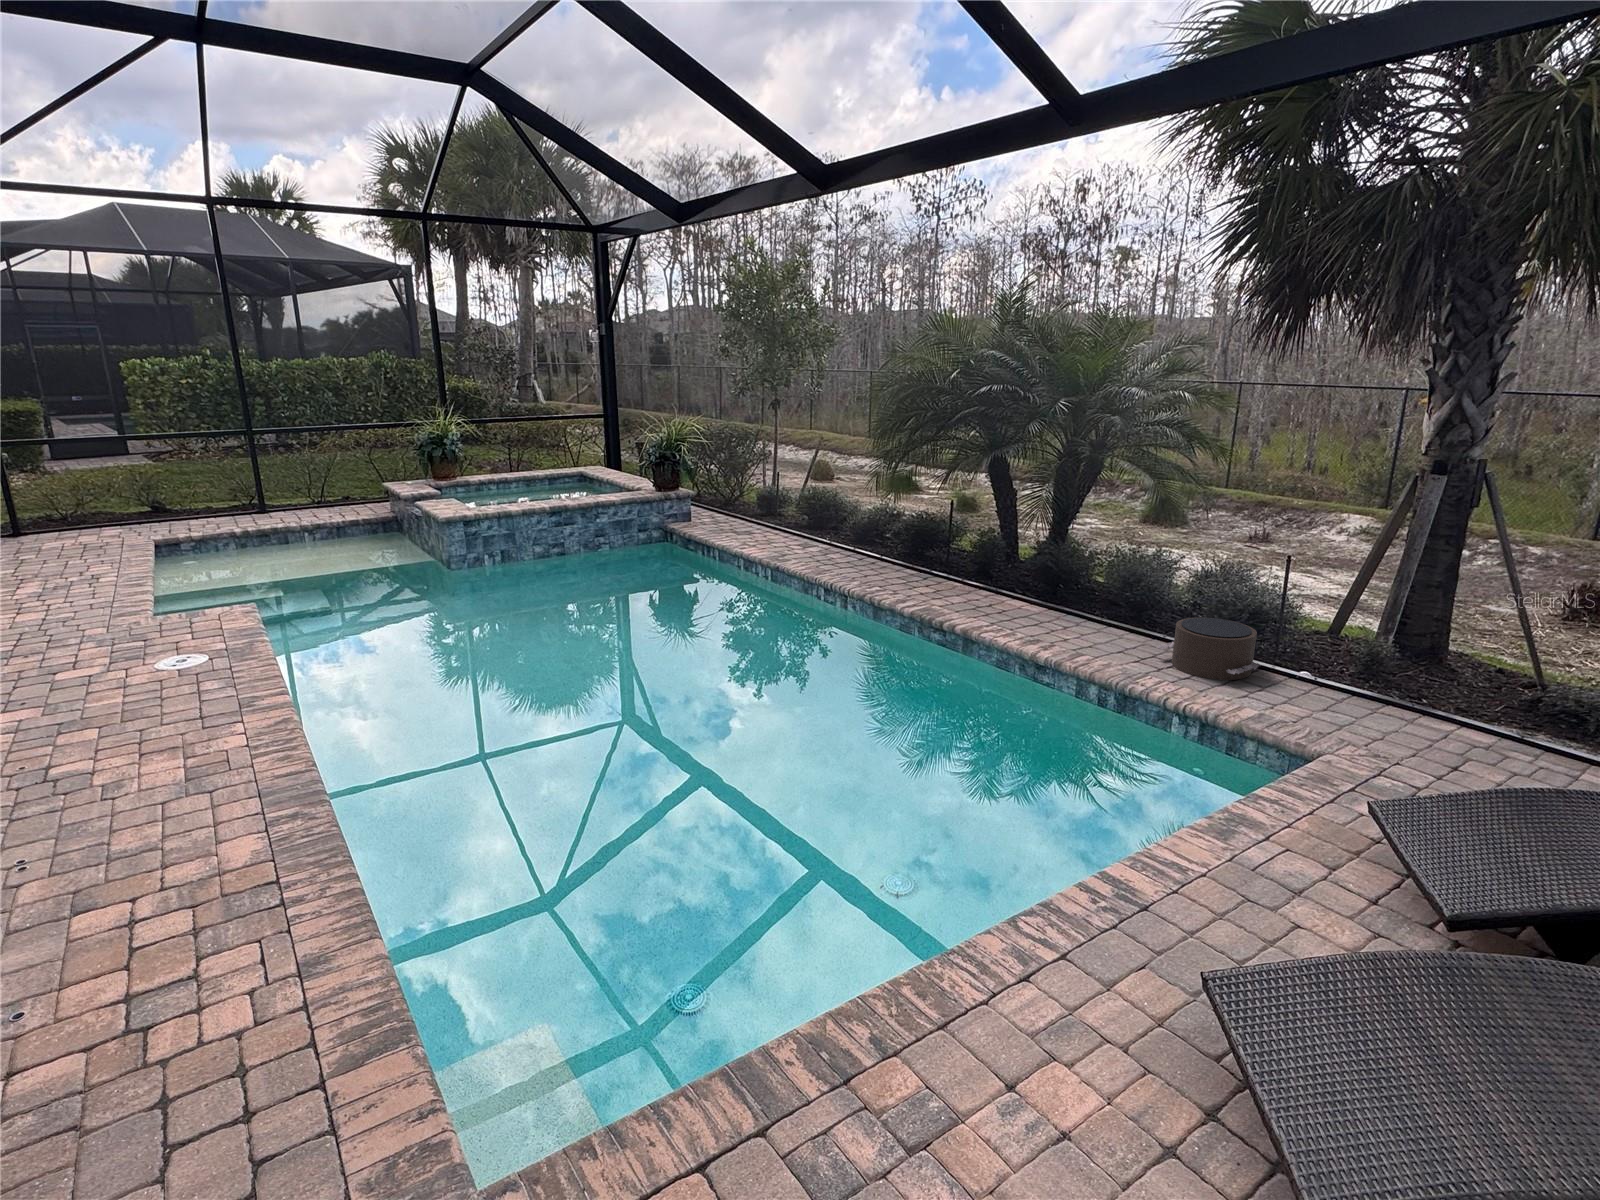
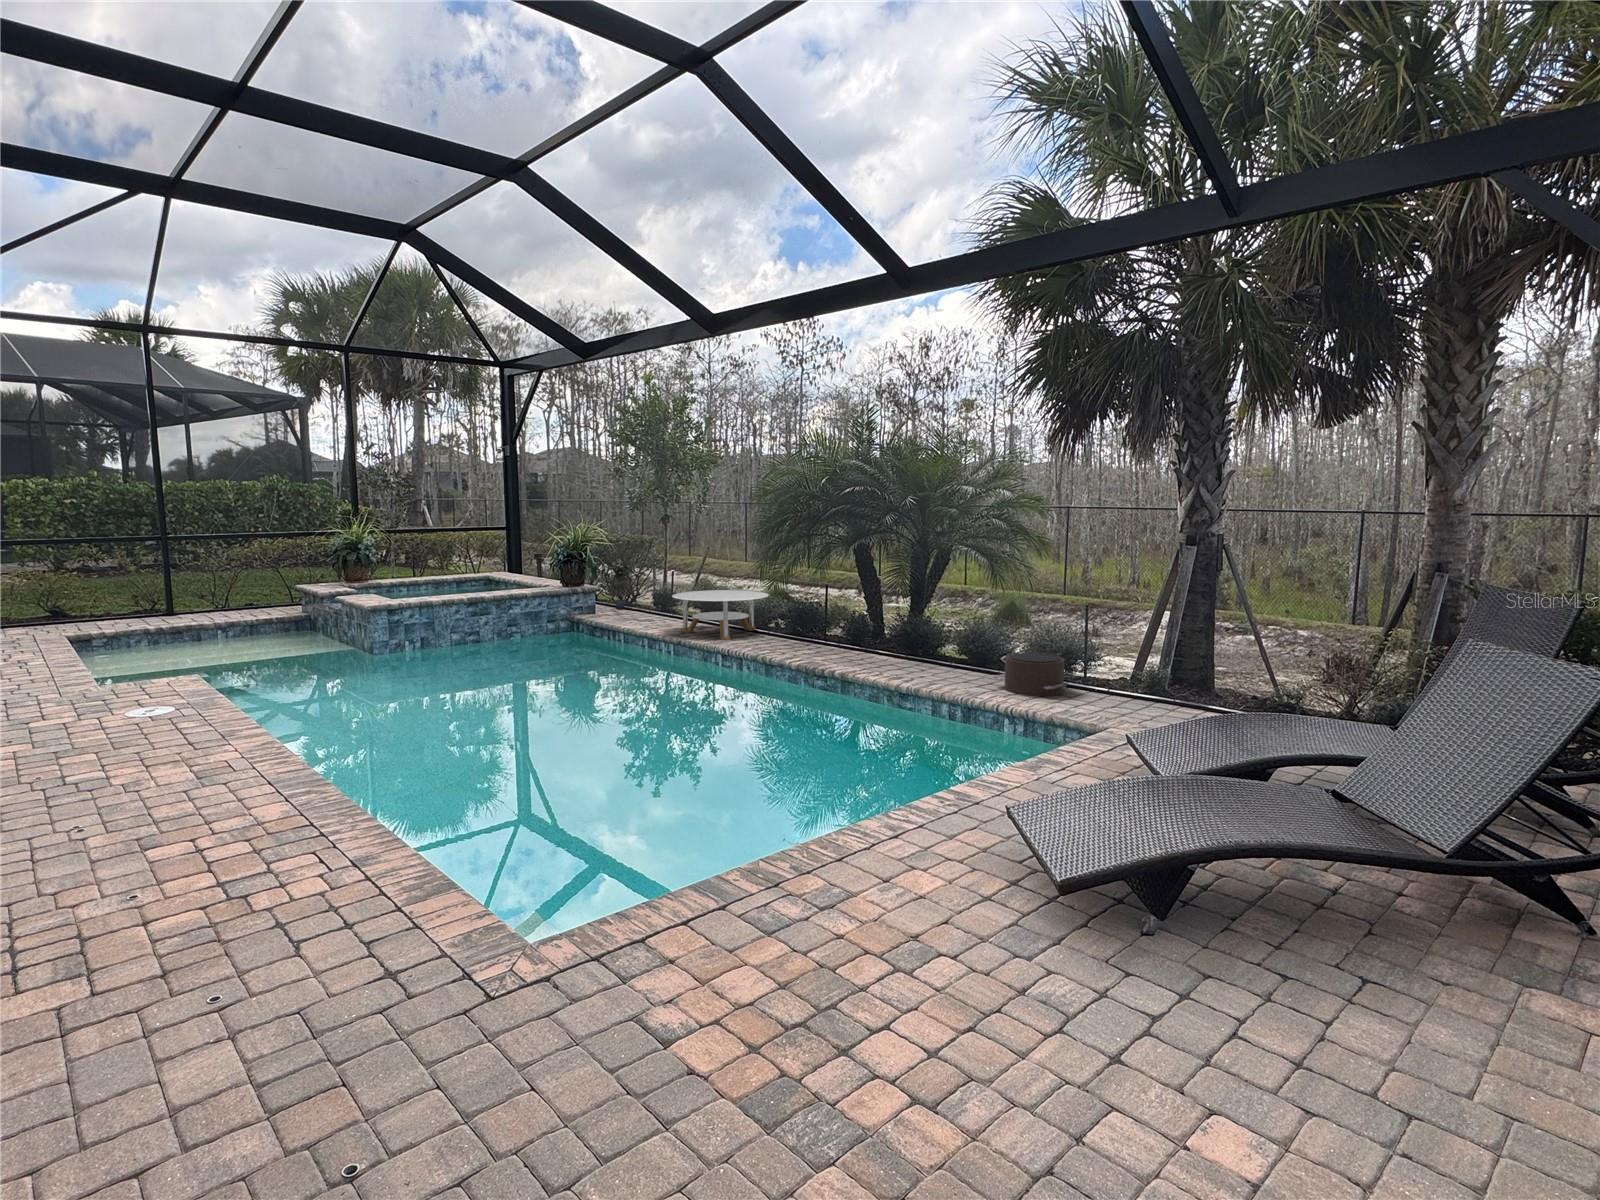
potted plant: none [710,458,732,510] -> present [613,565,629,609]
round table: none [772,499,883,564] -> present [672,590,769,640]

